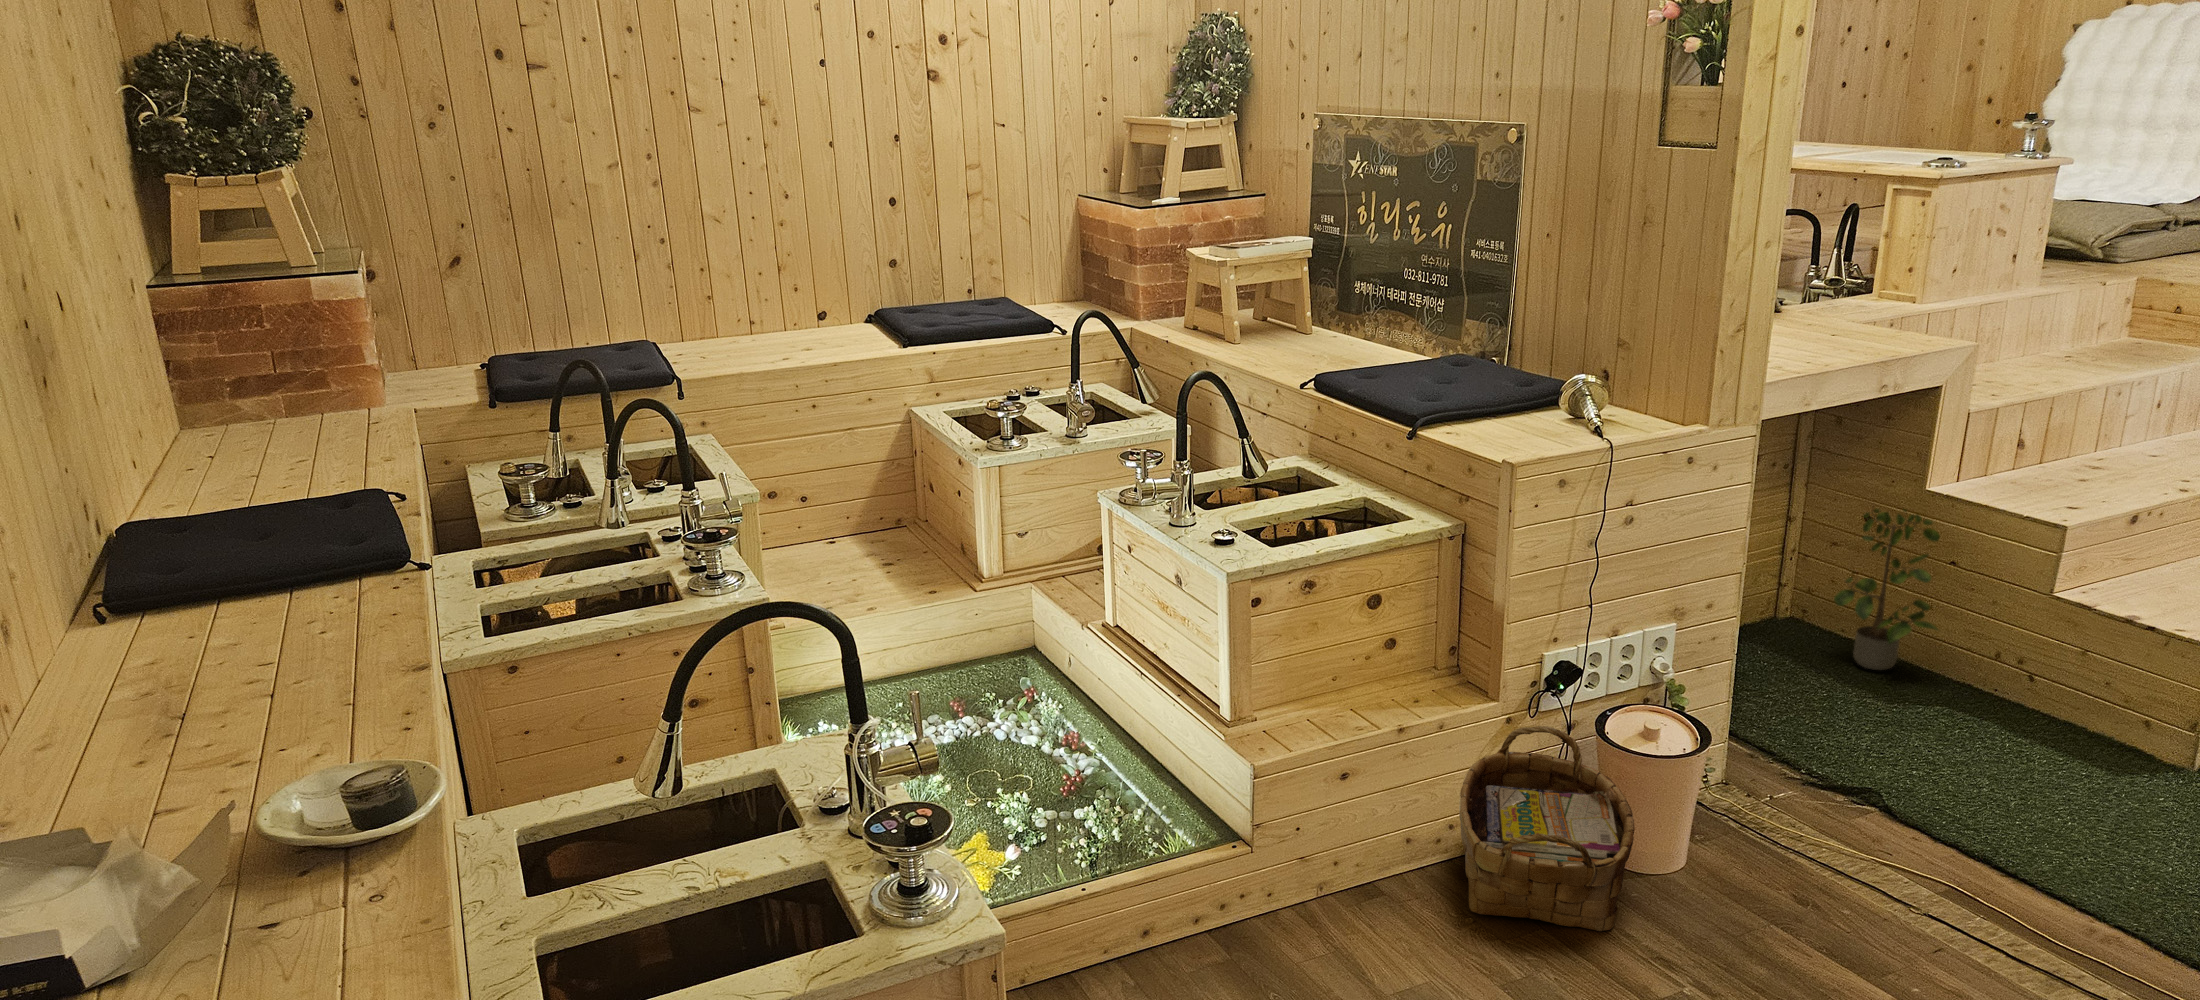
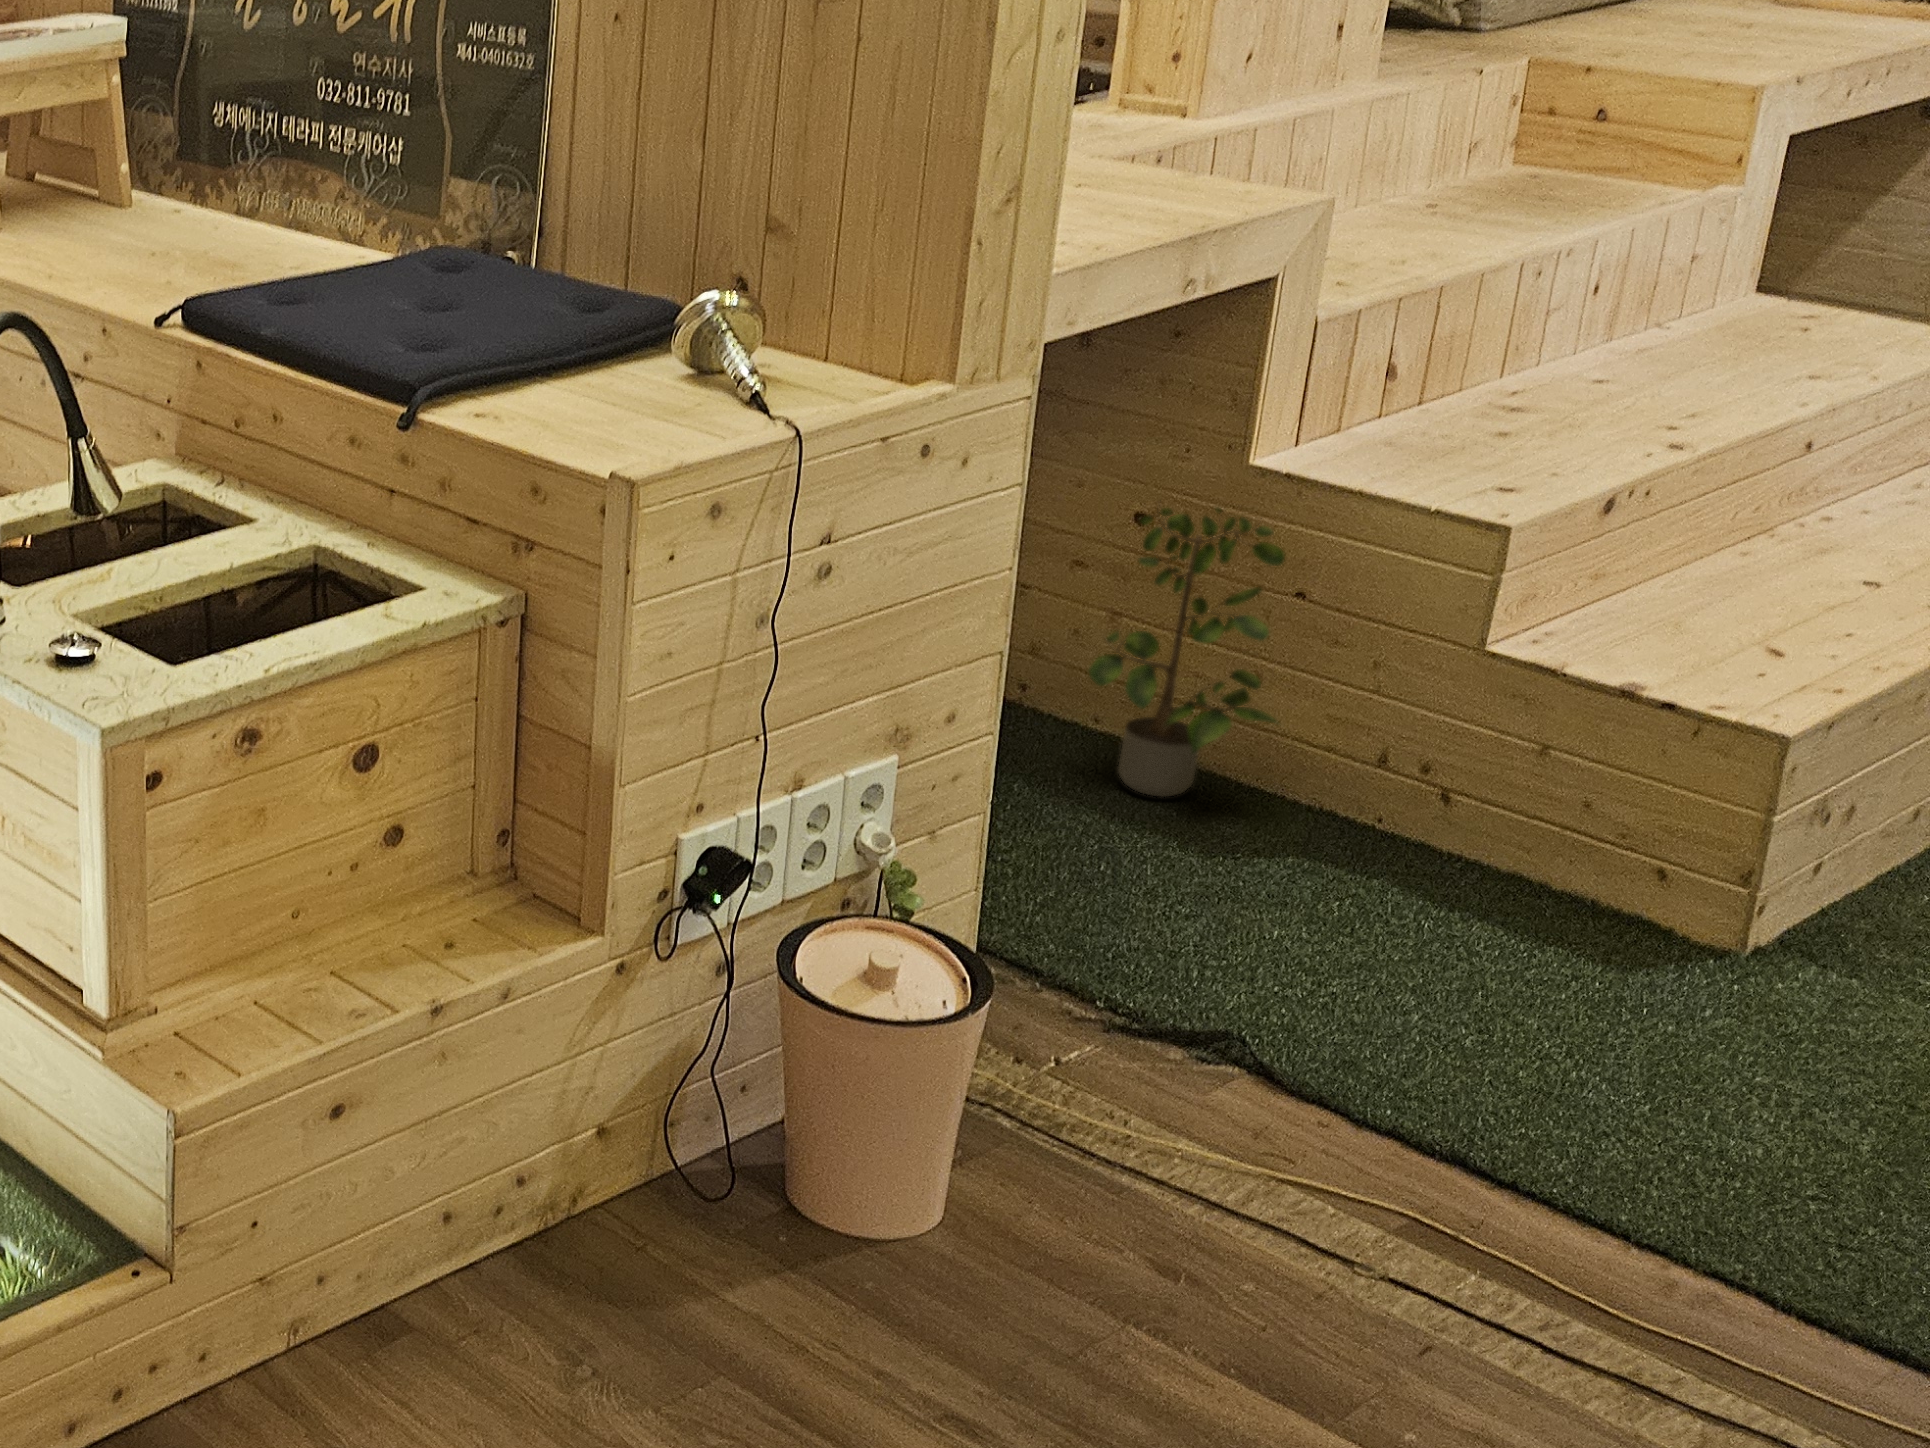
woven basket: present [1459,726,1634,931] -> none [547,974,889,1367]

